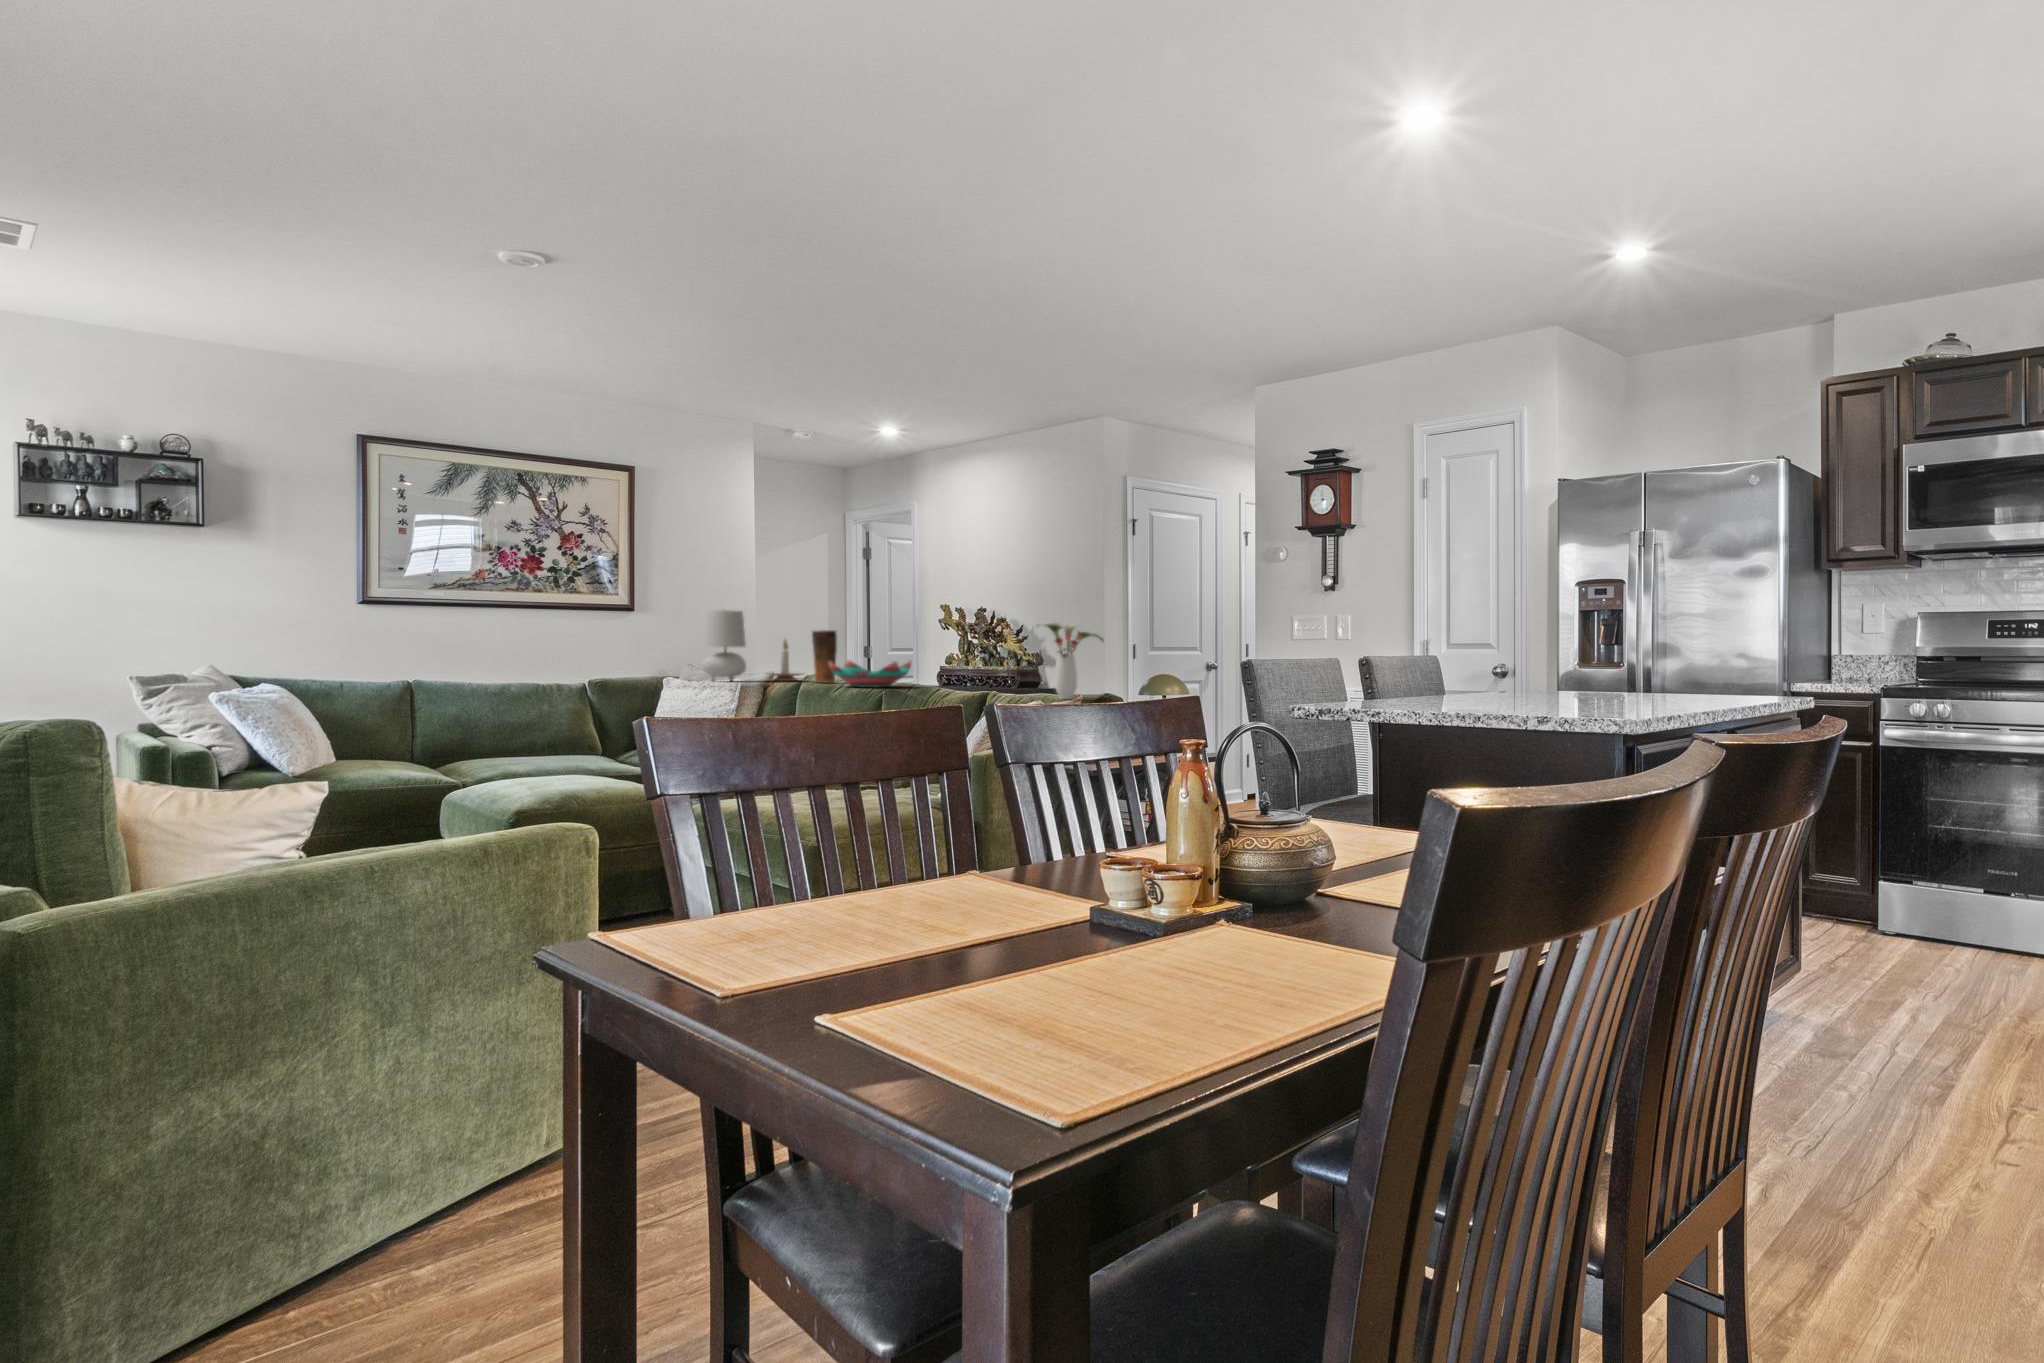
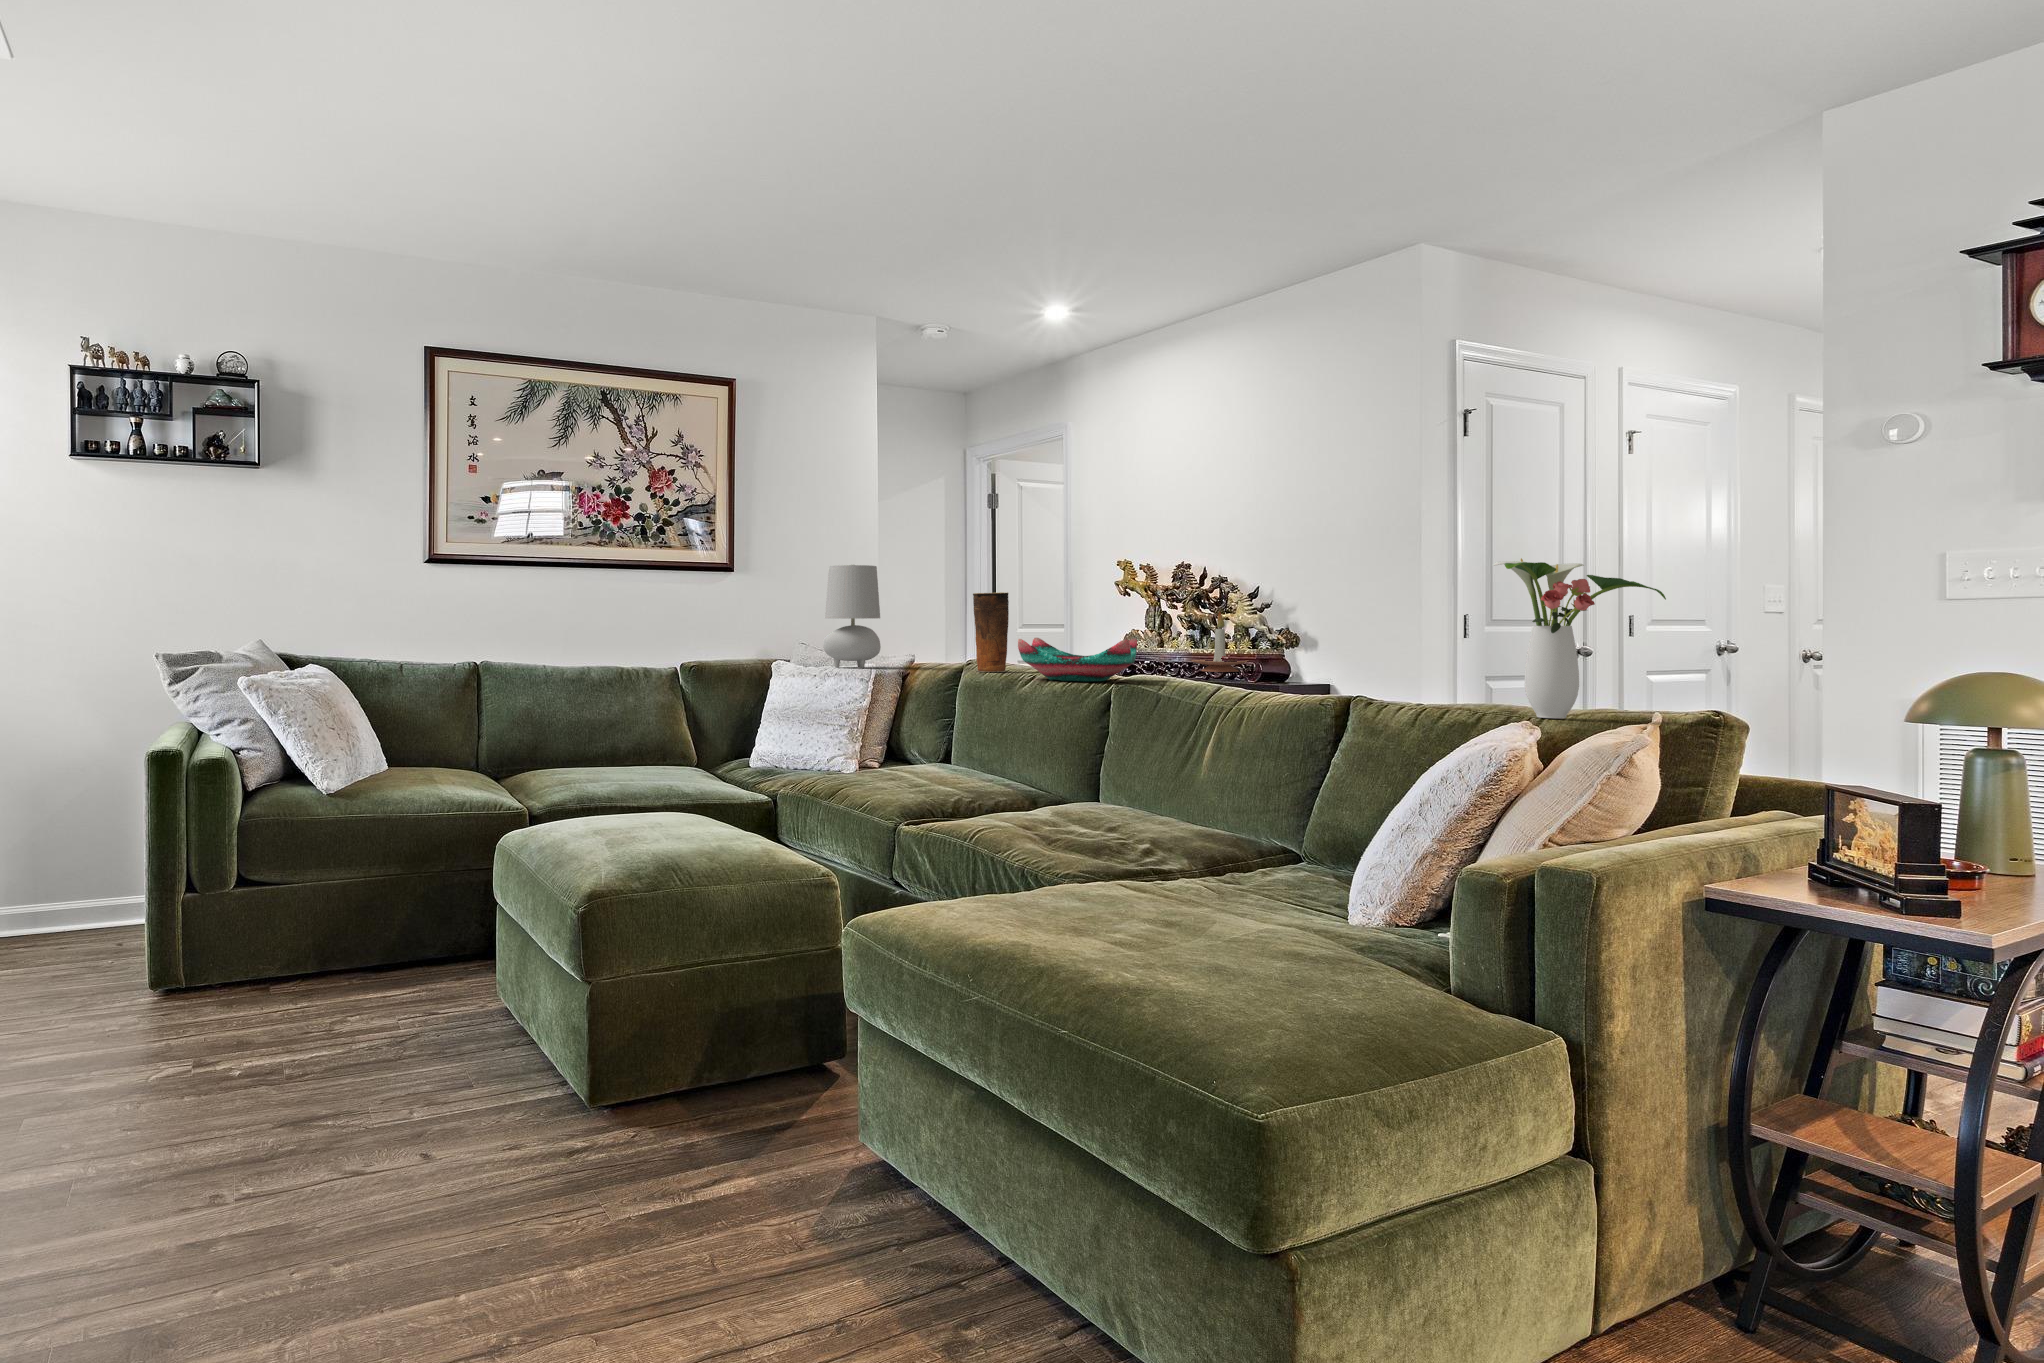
candle holder: present [769,640,802,681] -> present [1191,612,1247,672]

